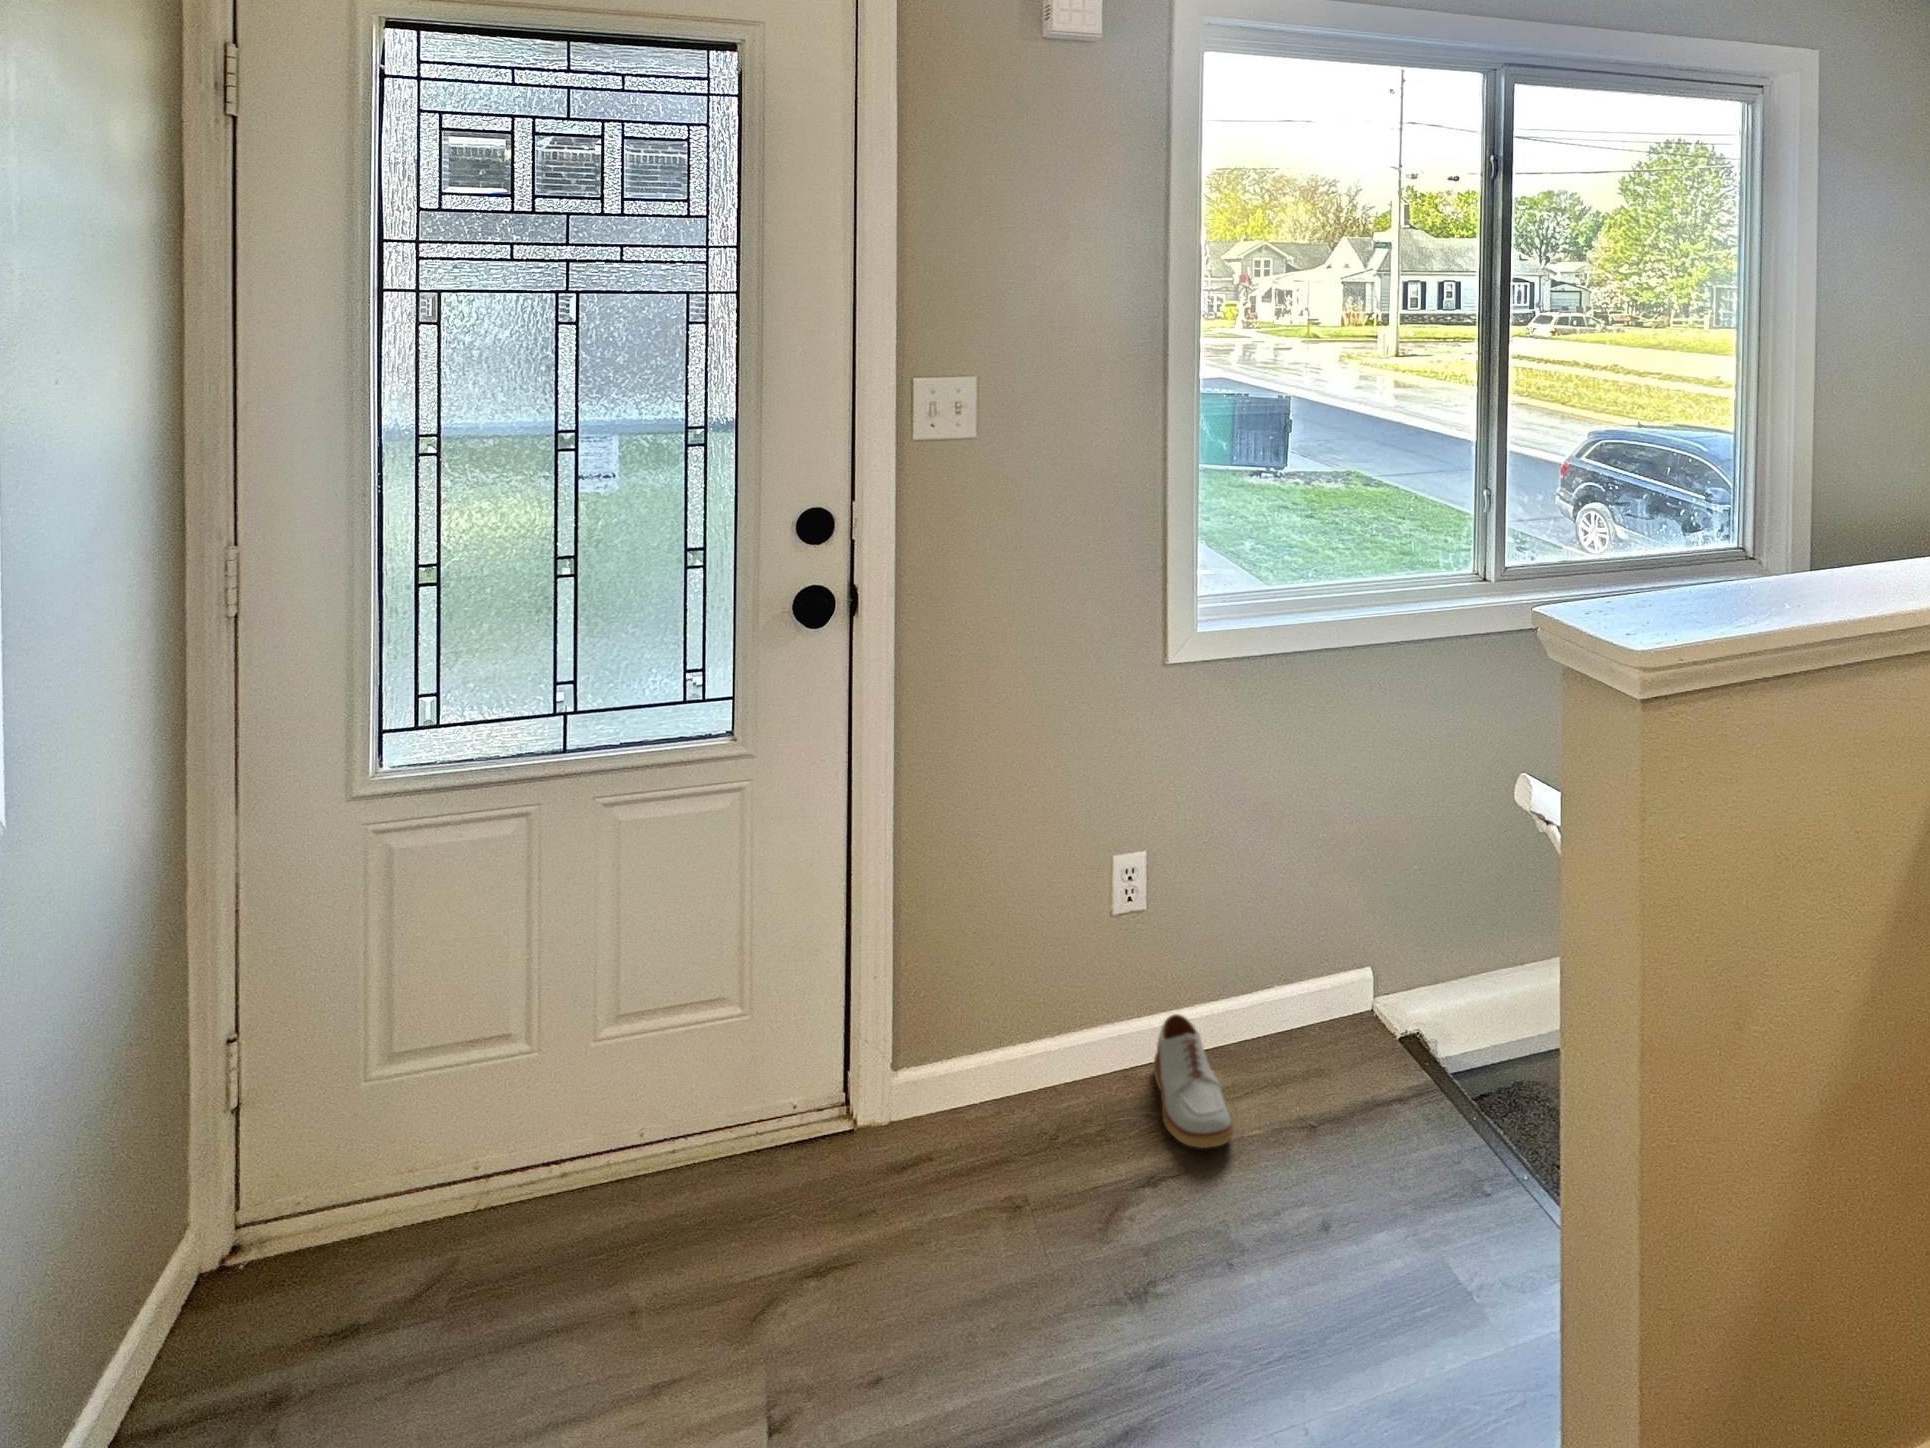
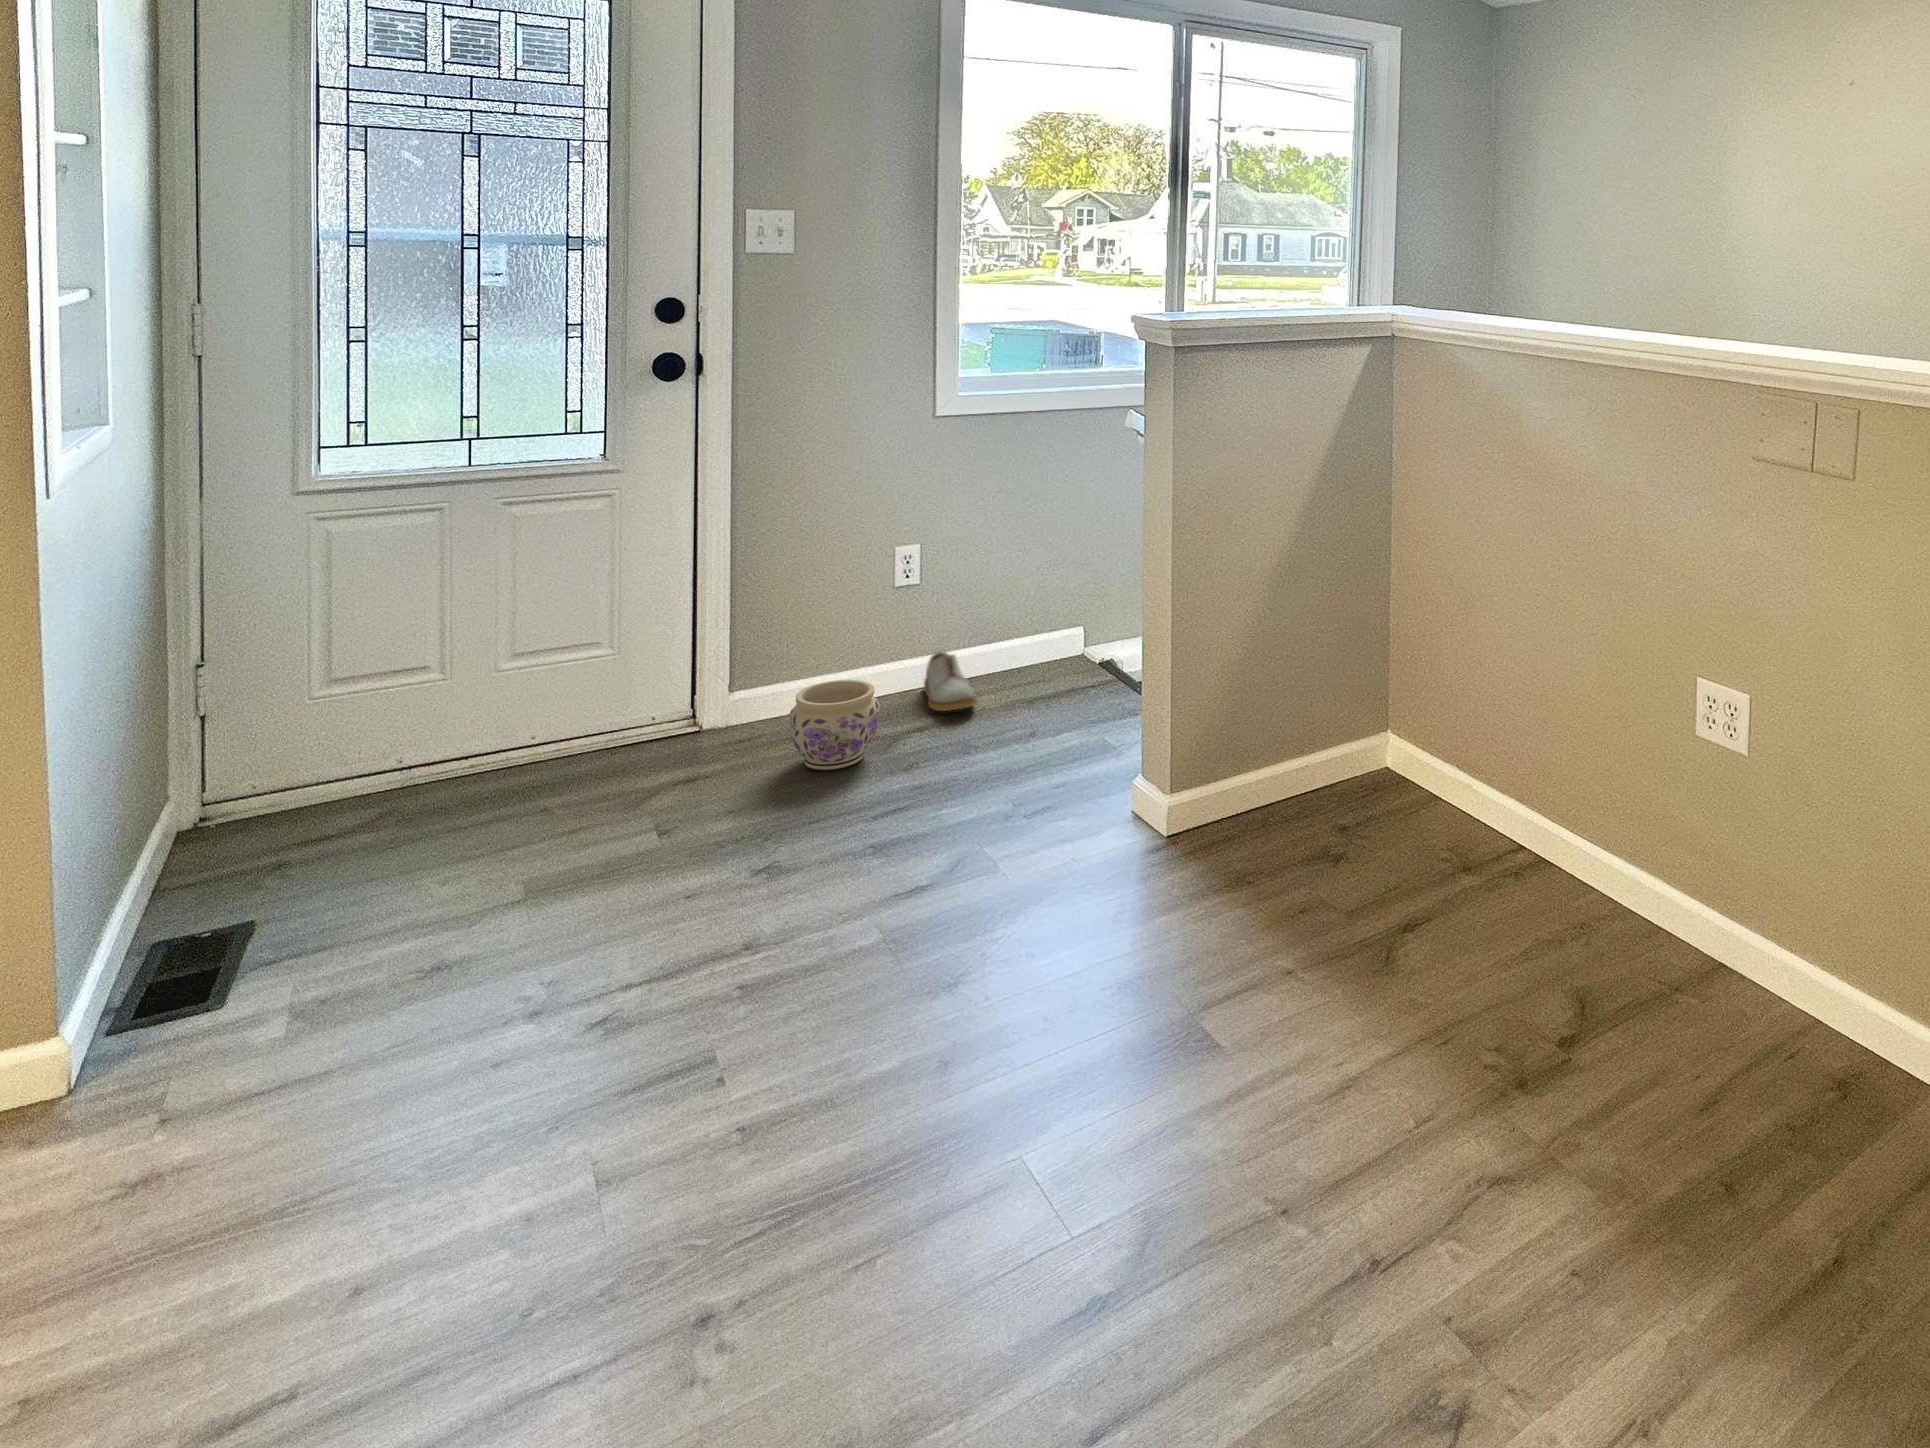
planter: none [968,1108,1098,1287] -> present [790,680,880,772]

